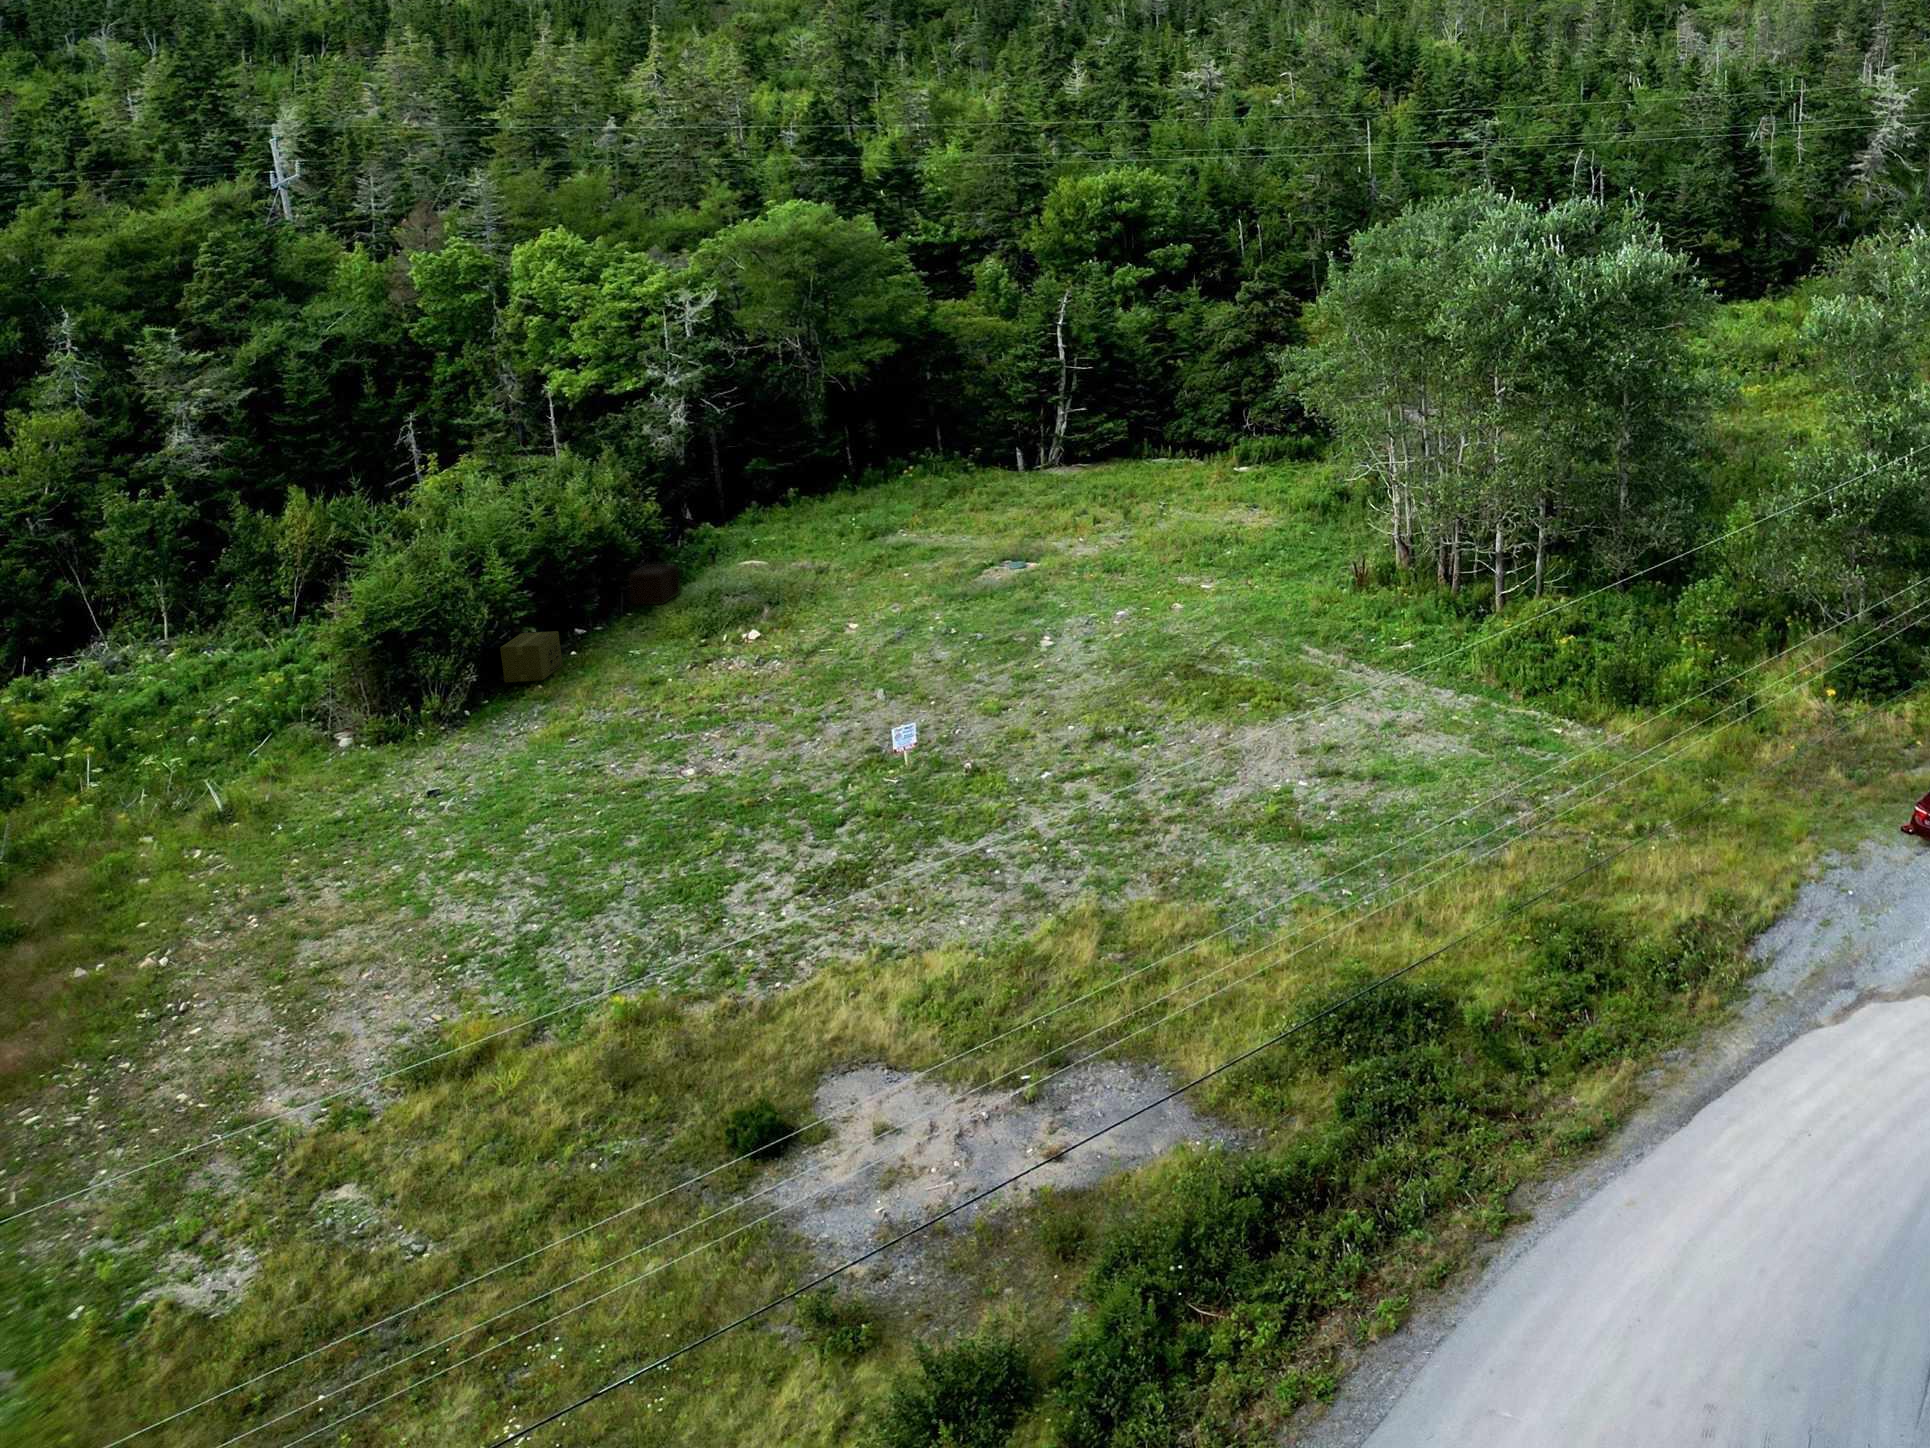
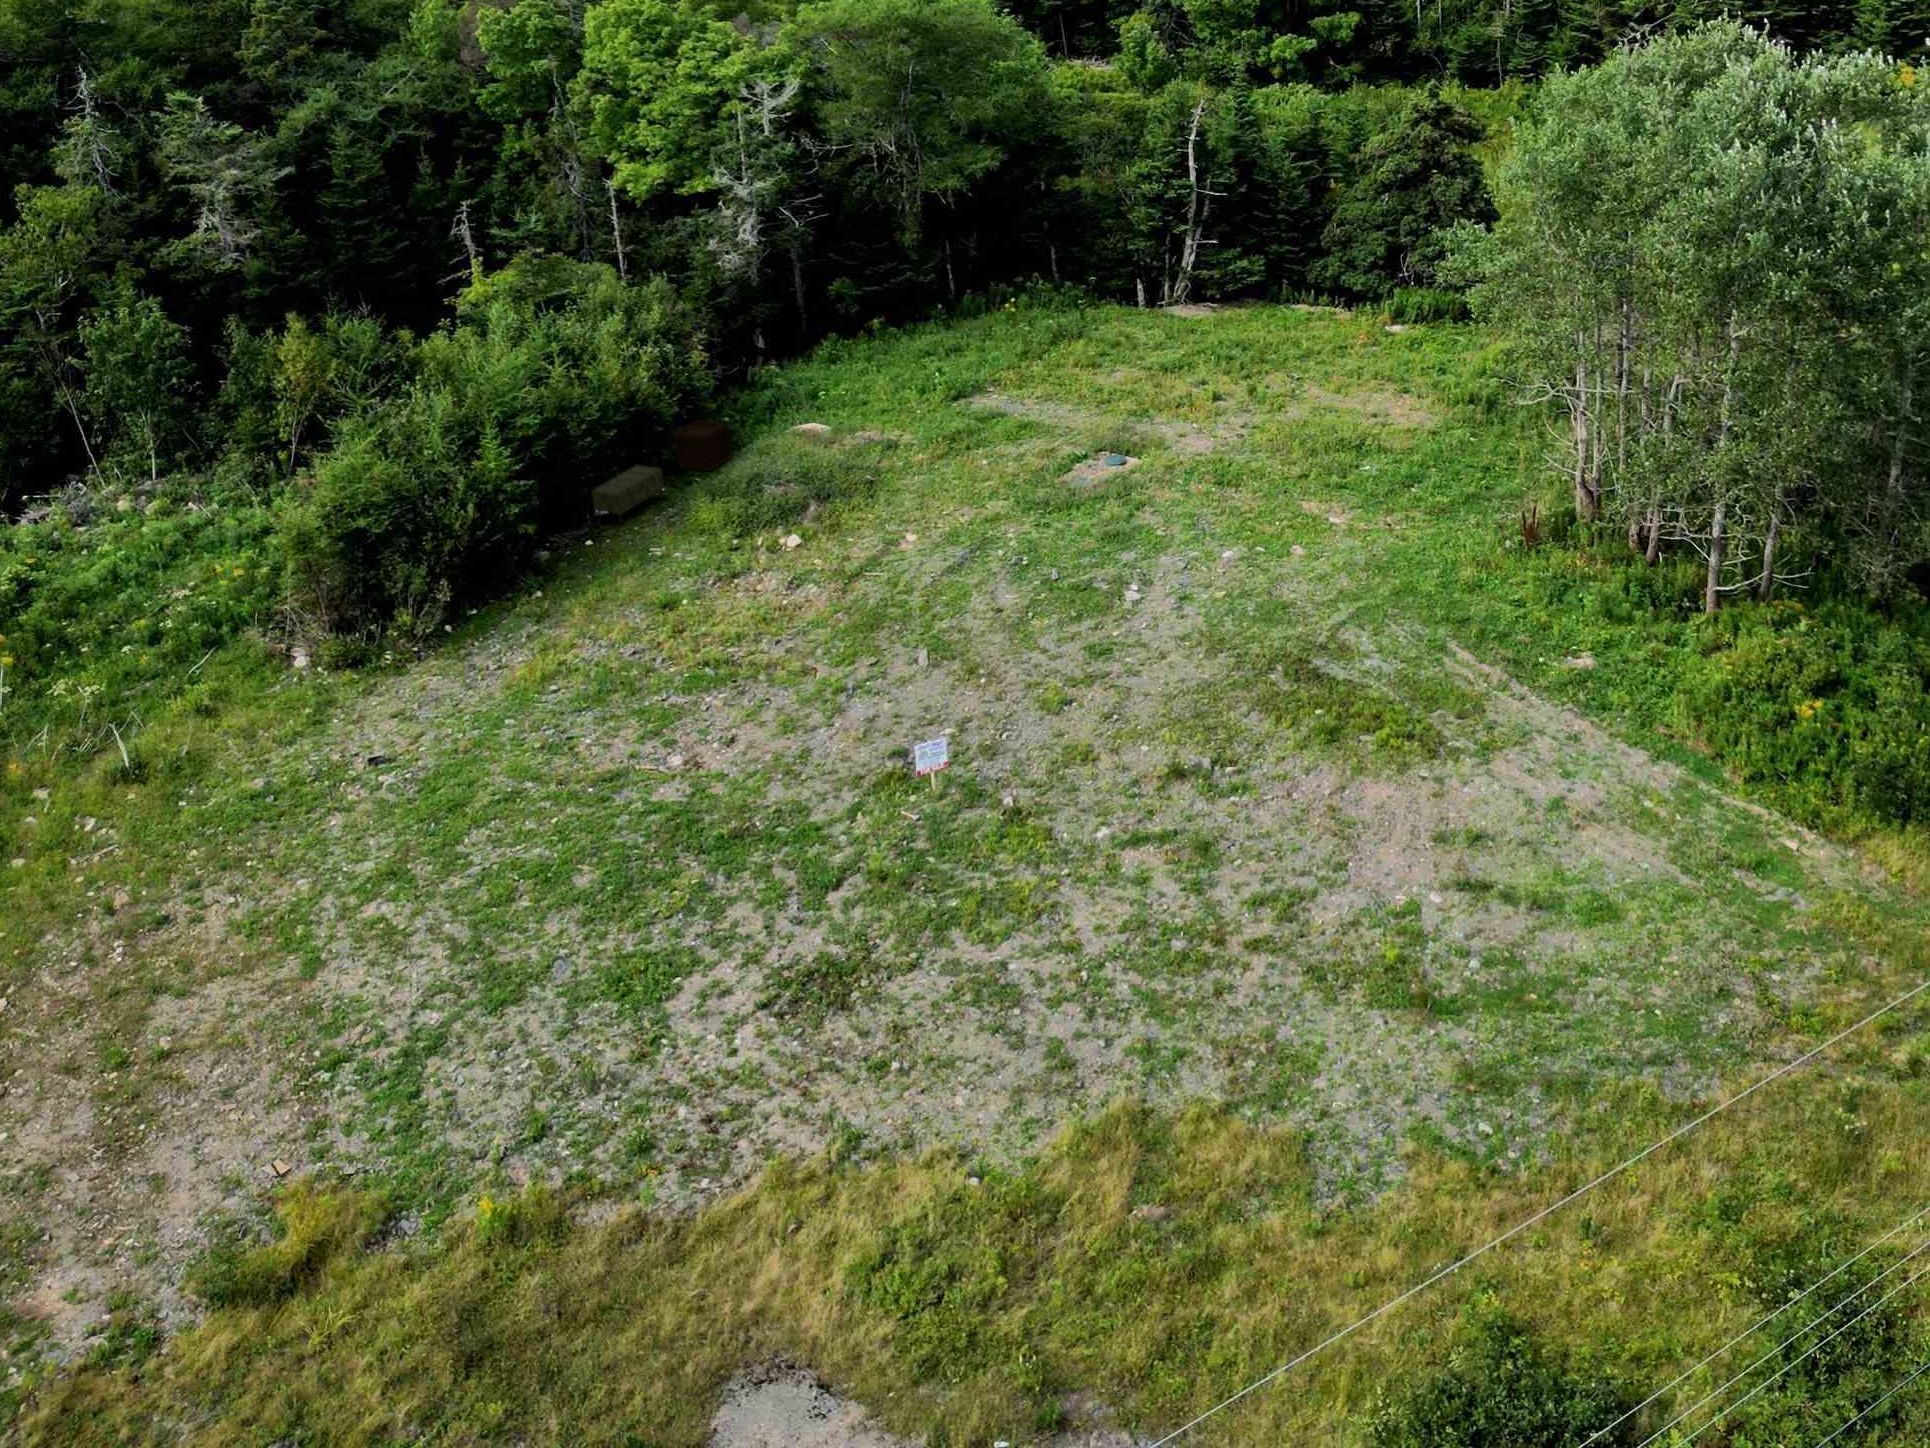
bench: none [564,599,626,643] -> present [592,465,664,522]
cardboard box: present [500,631,563,682] -> none [510,513,584,575]

